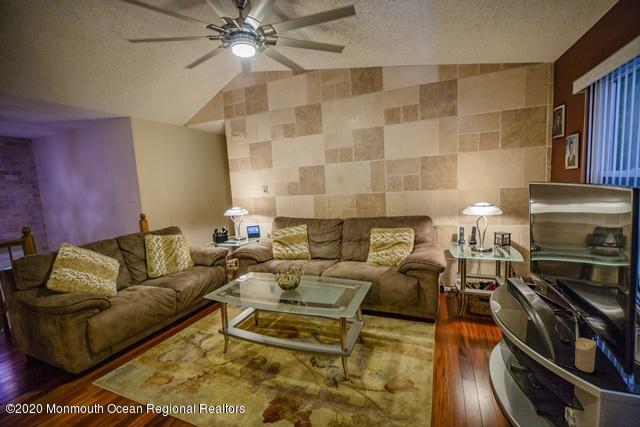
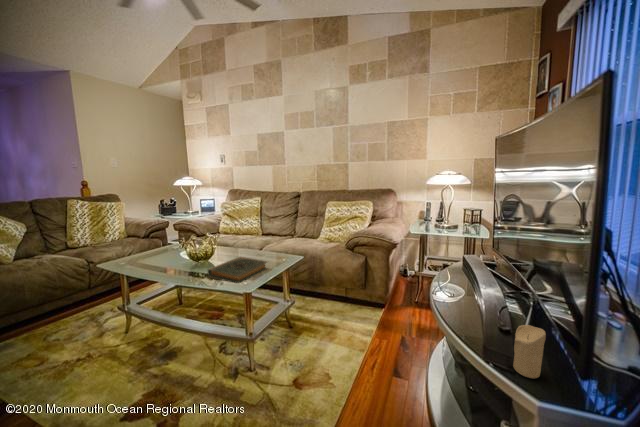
hardback book: none [300,285,345,310] -> present [208,257,268,283]

